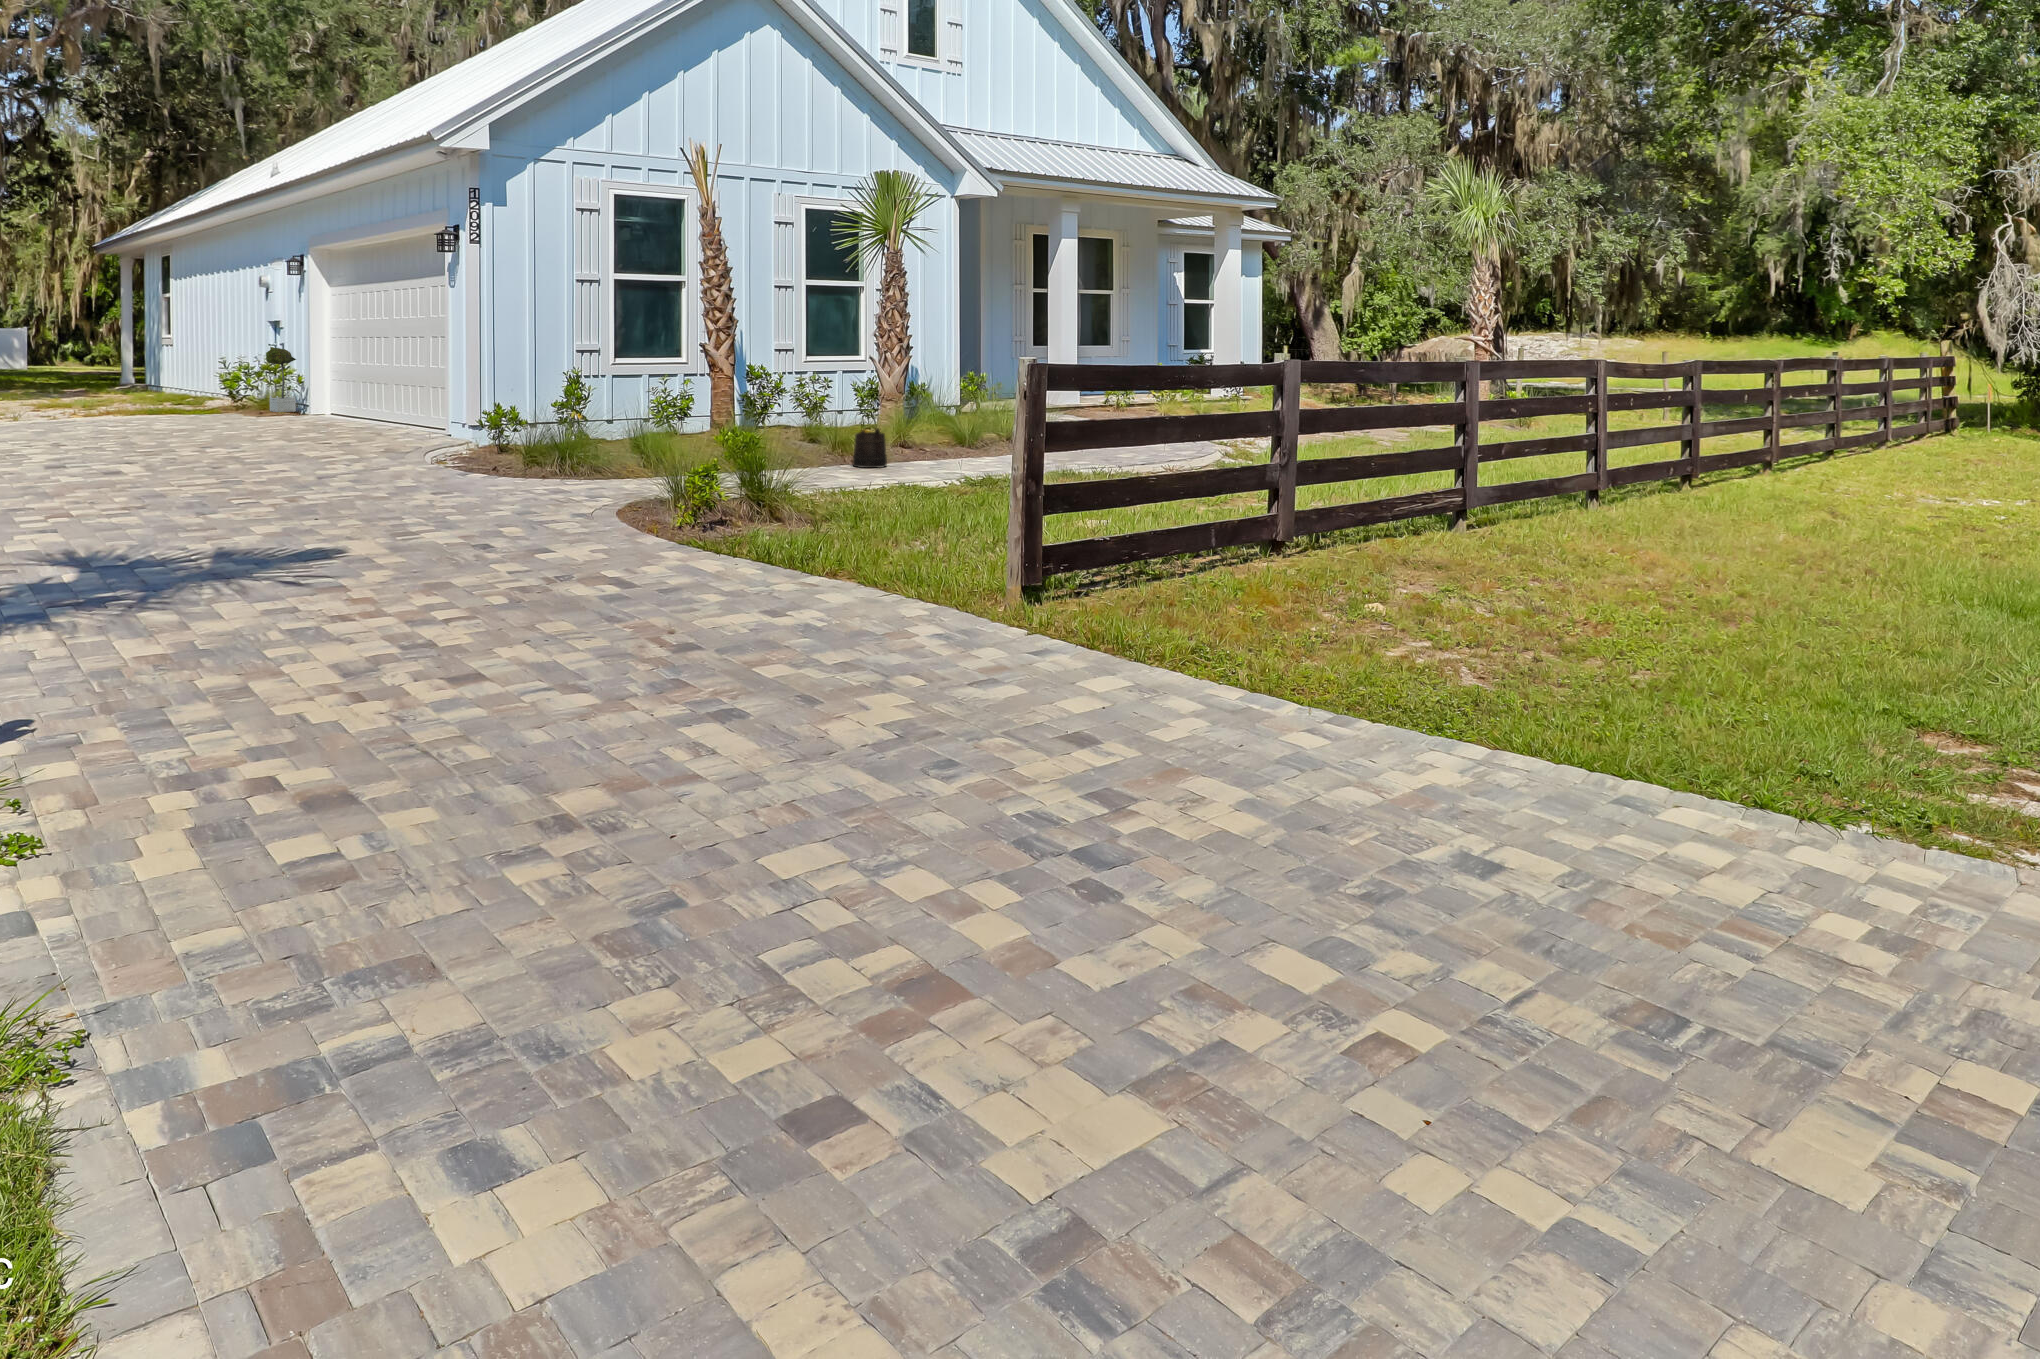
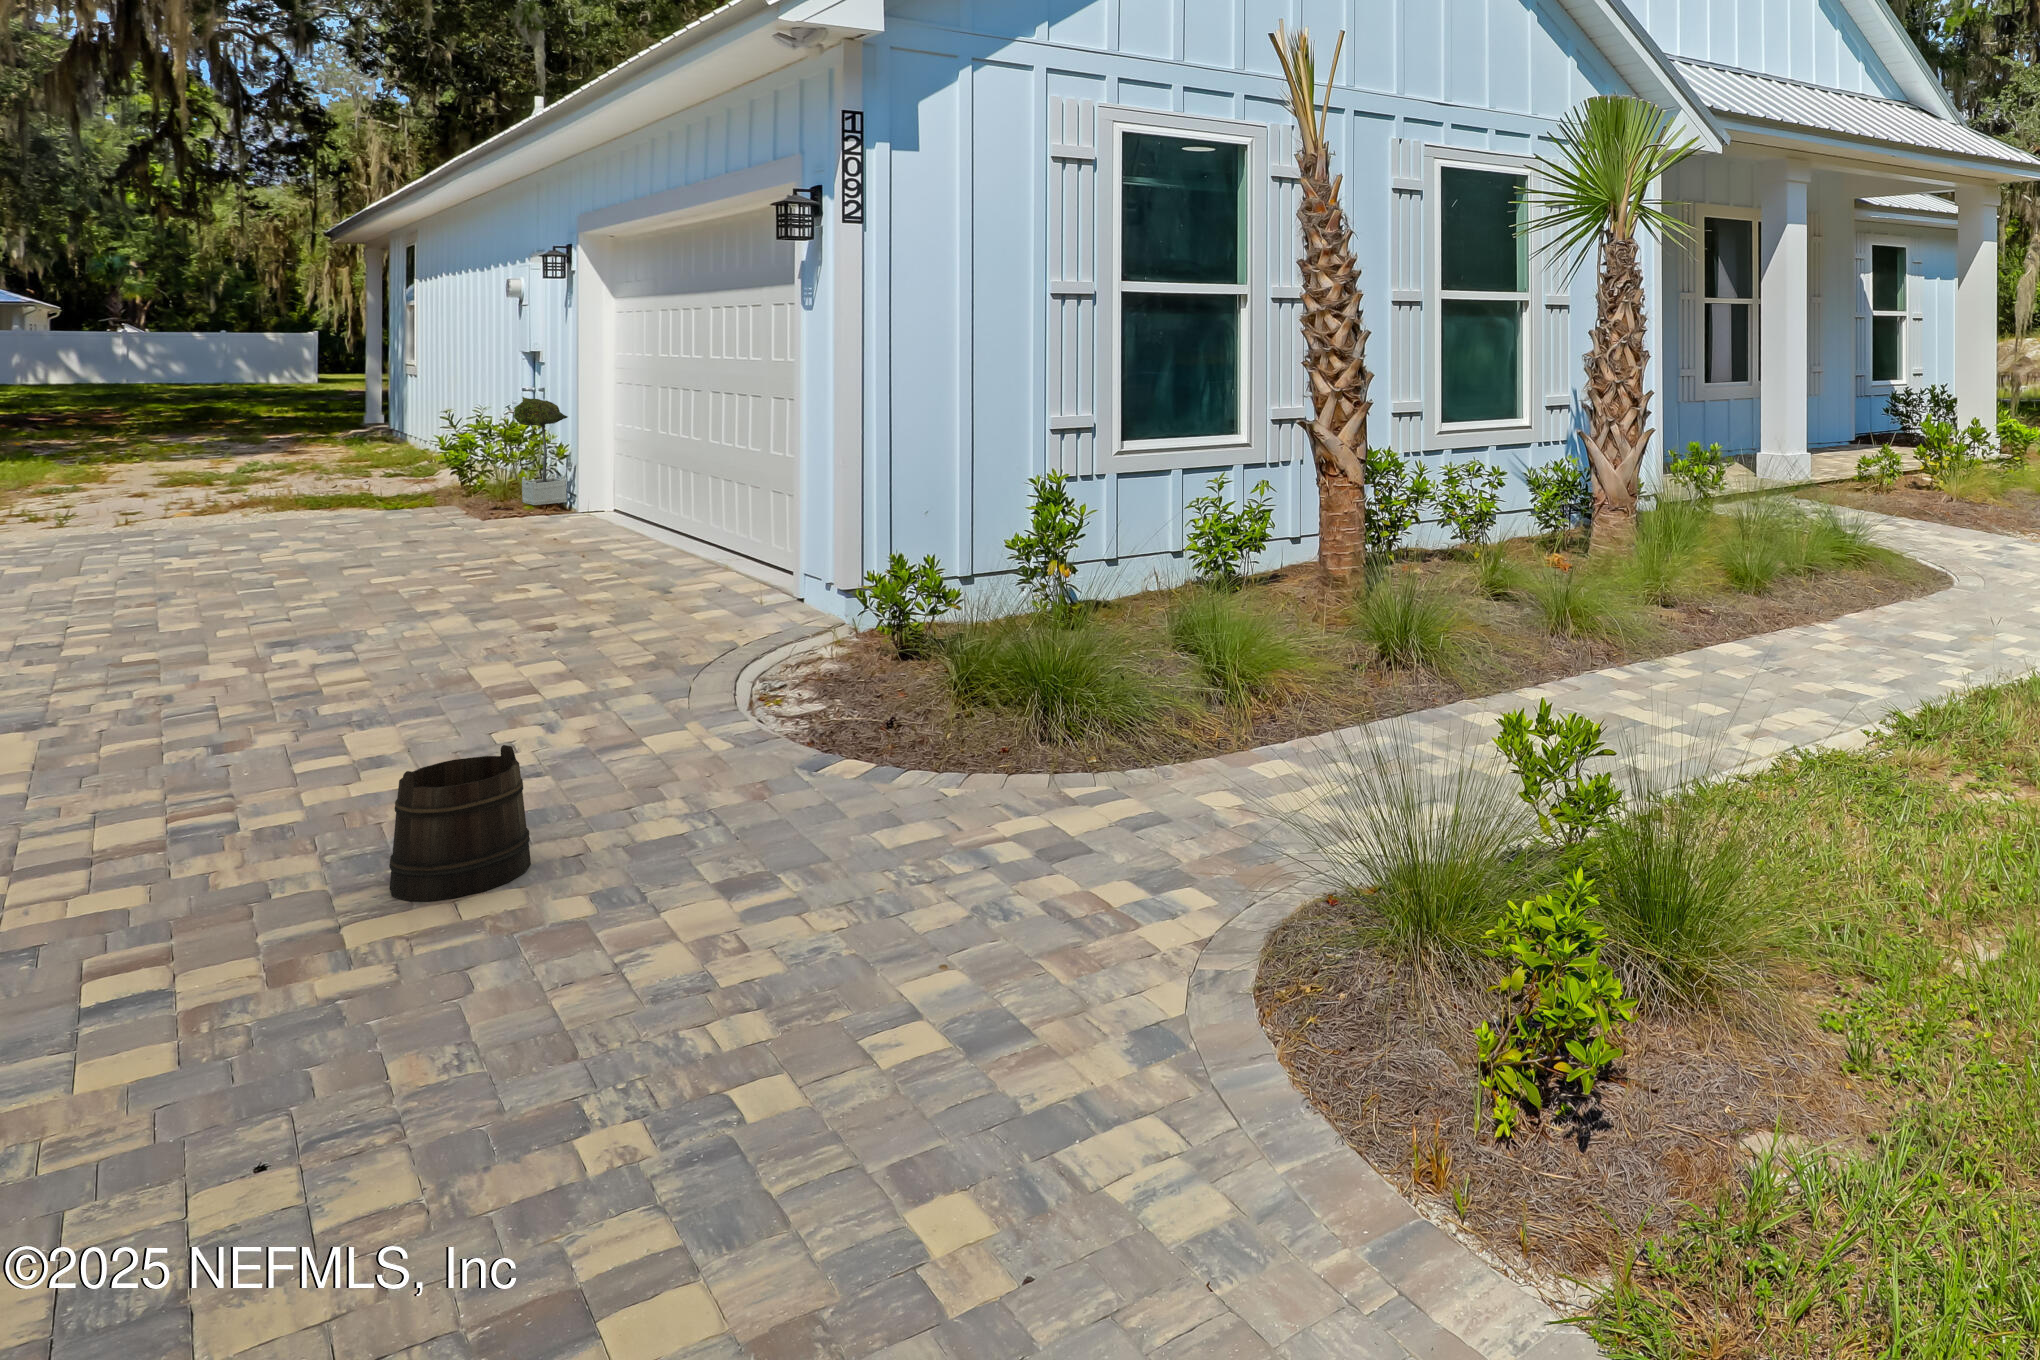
bucket: present [853,429,887,468] -> present [389,745,531,901]

